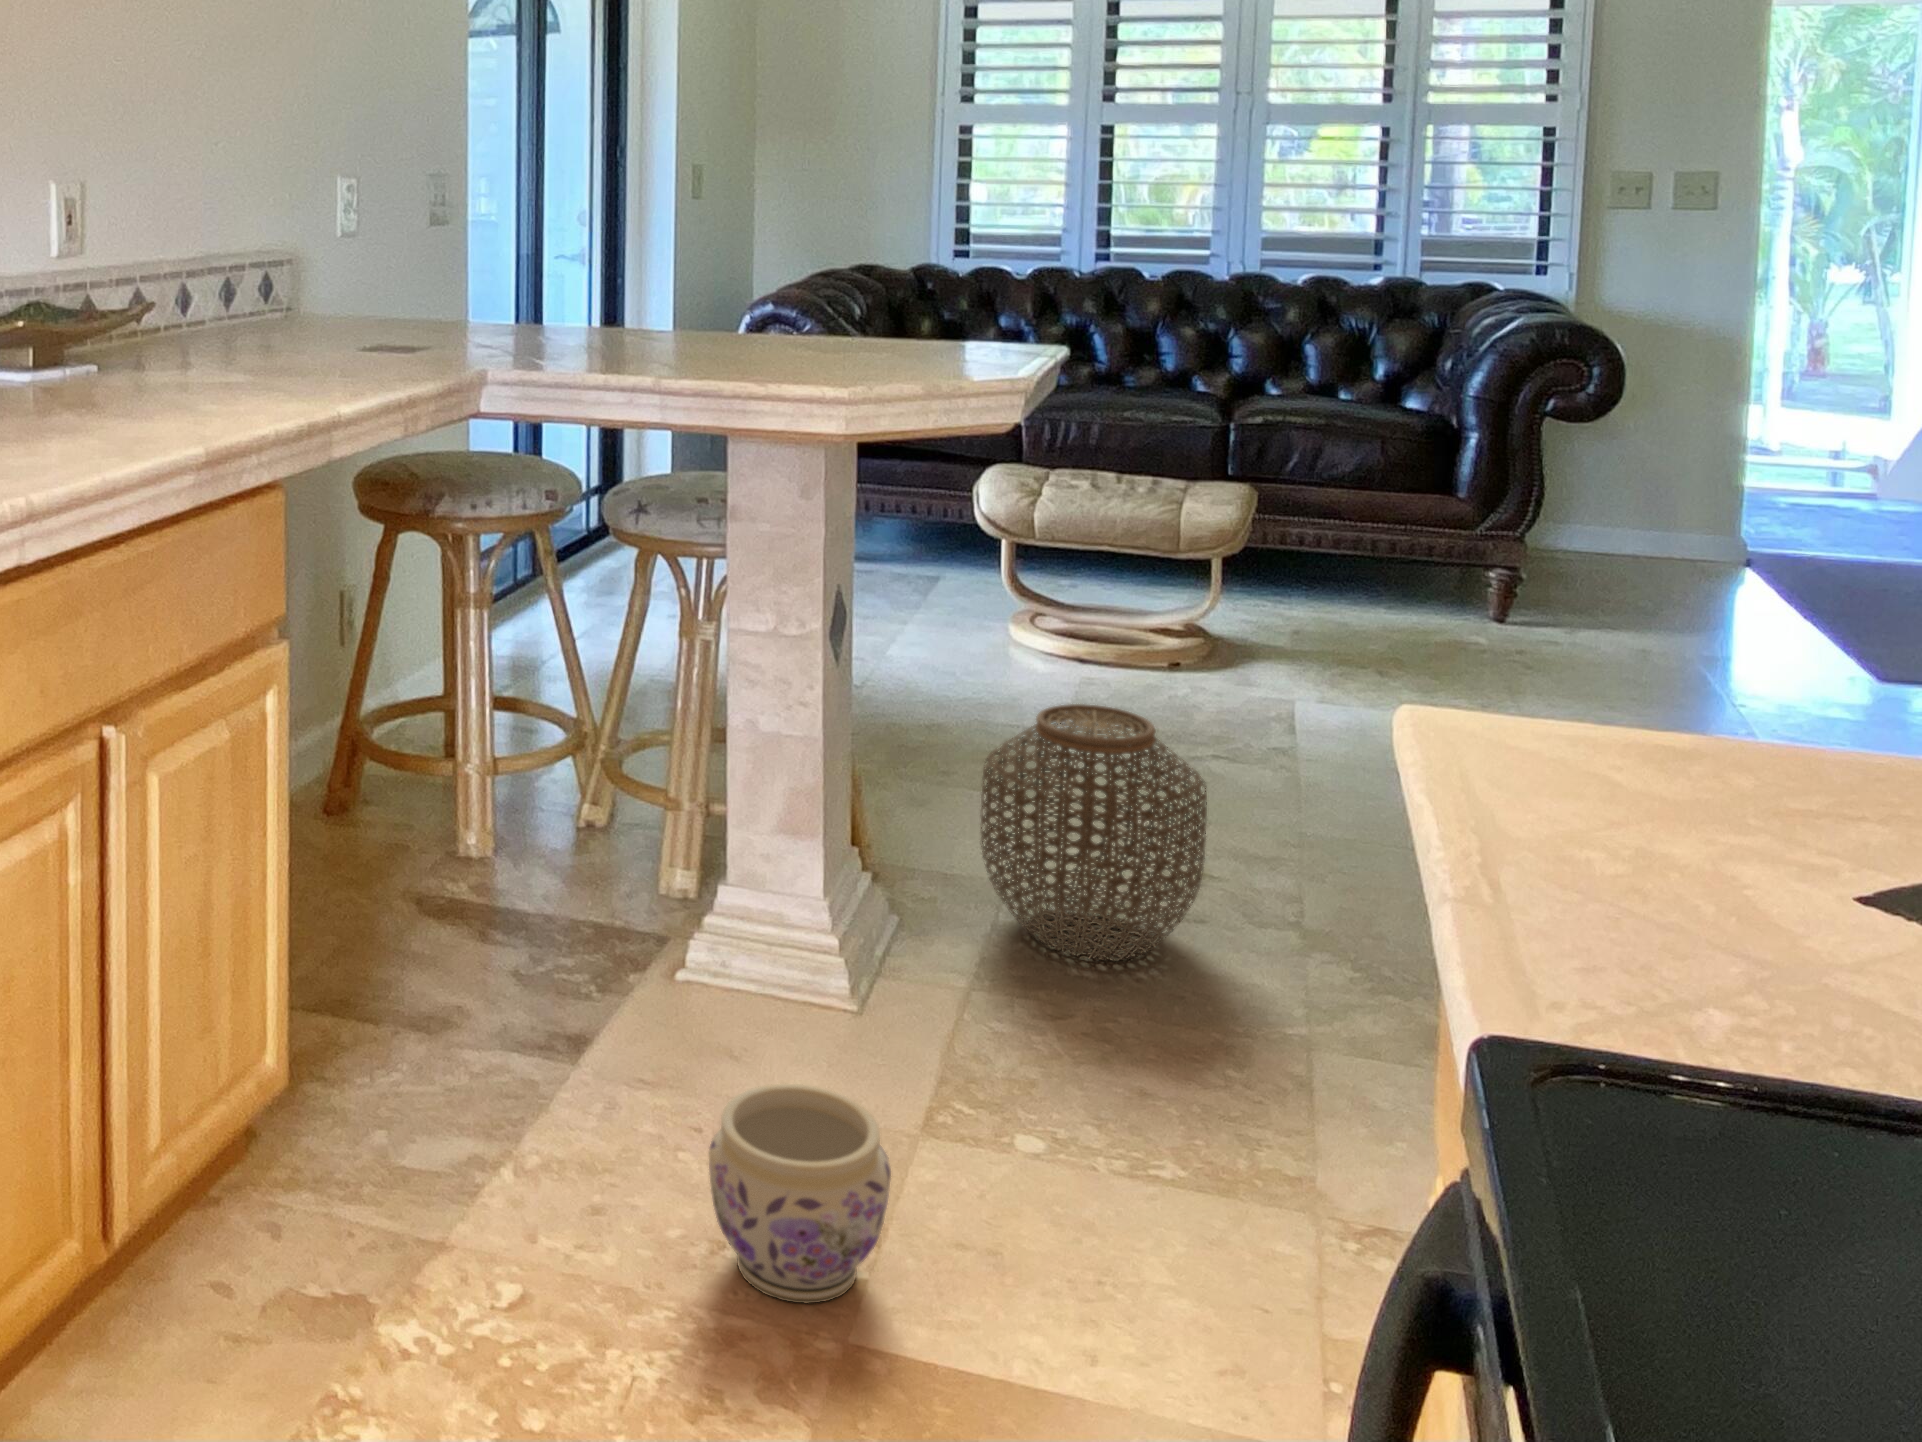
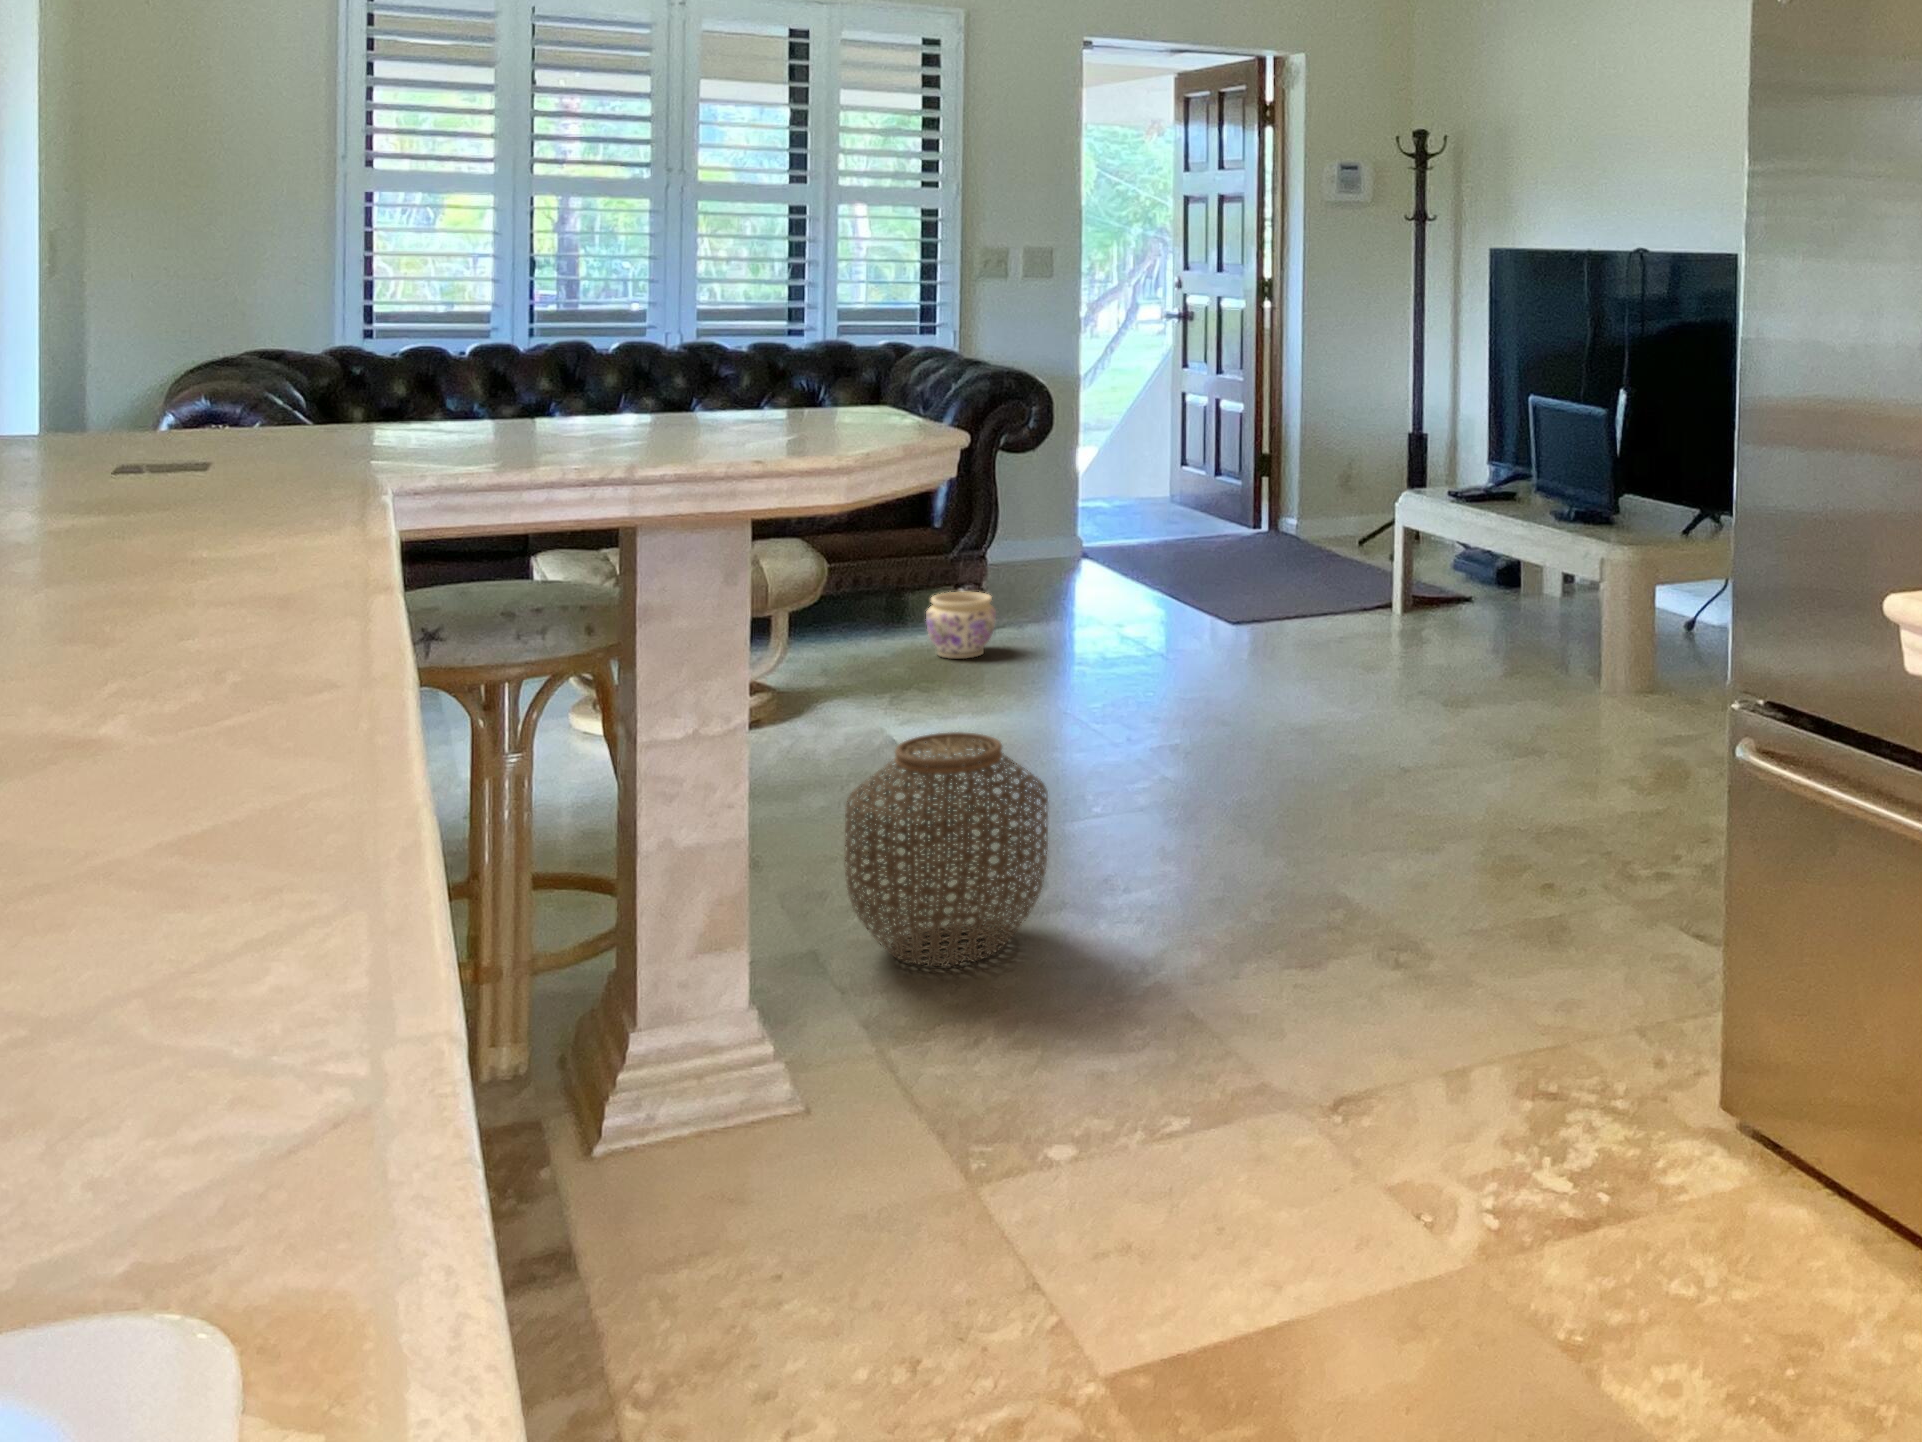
planter: present [709,1084,891,1304] -> present [926,592,996,659]

